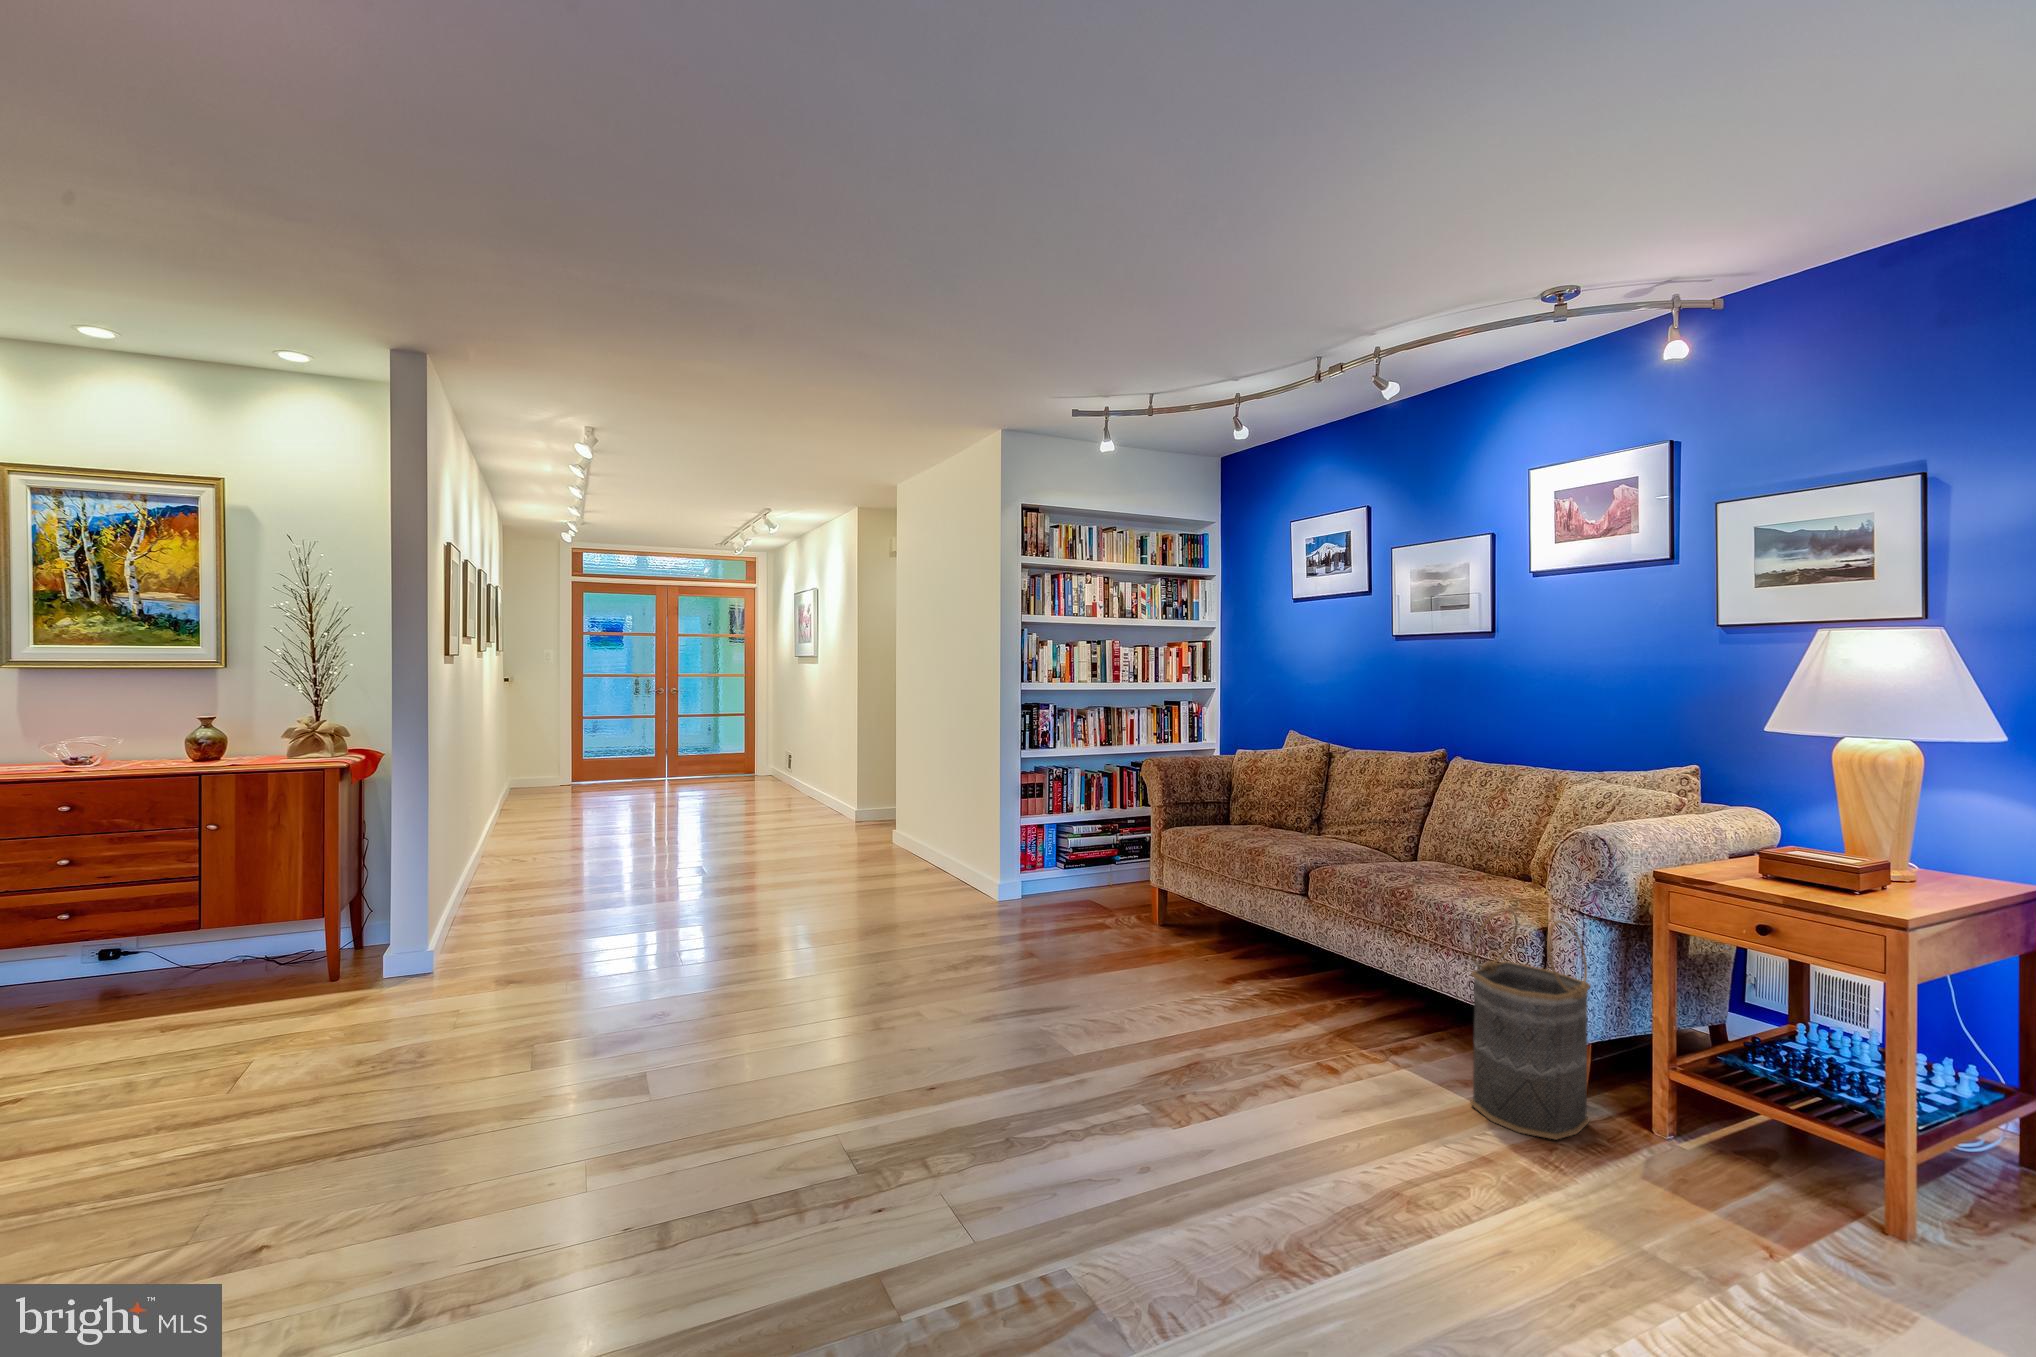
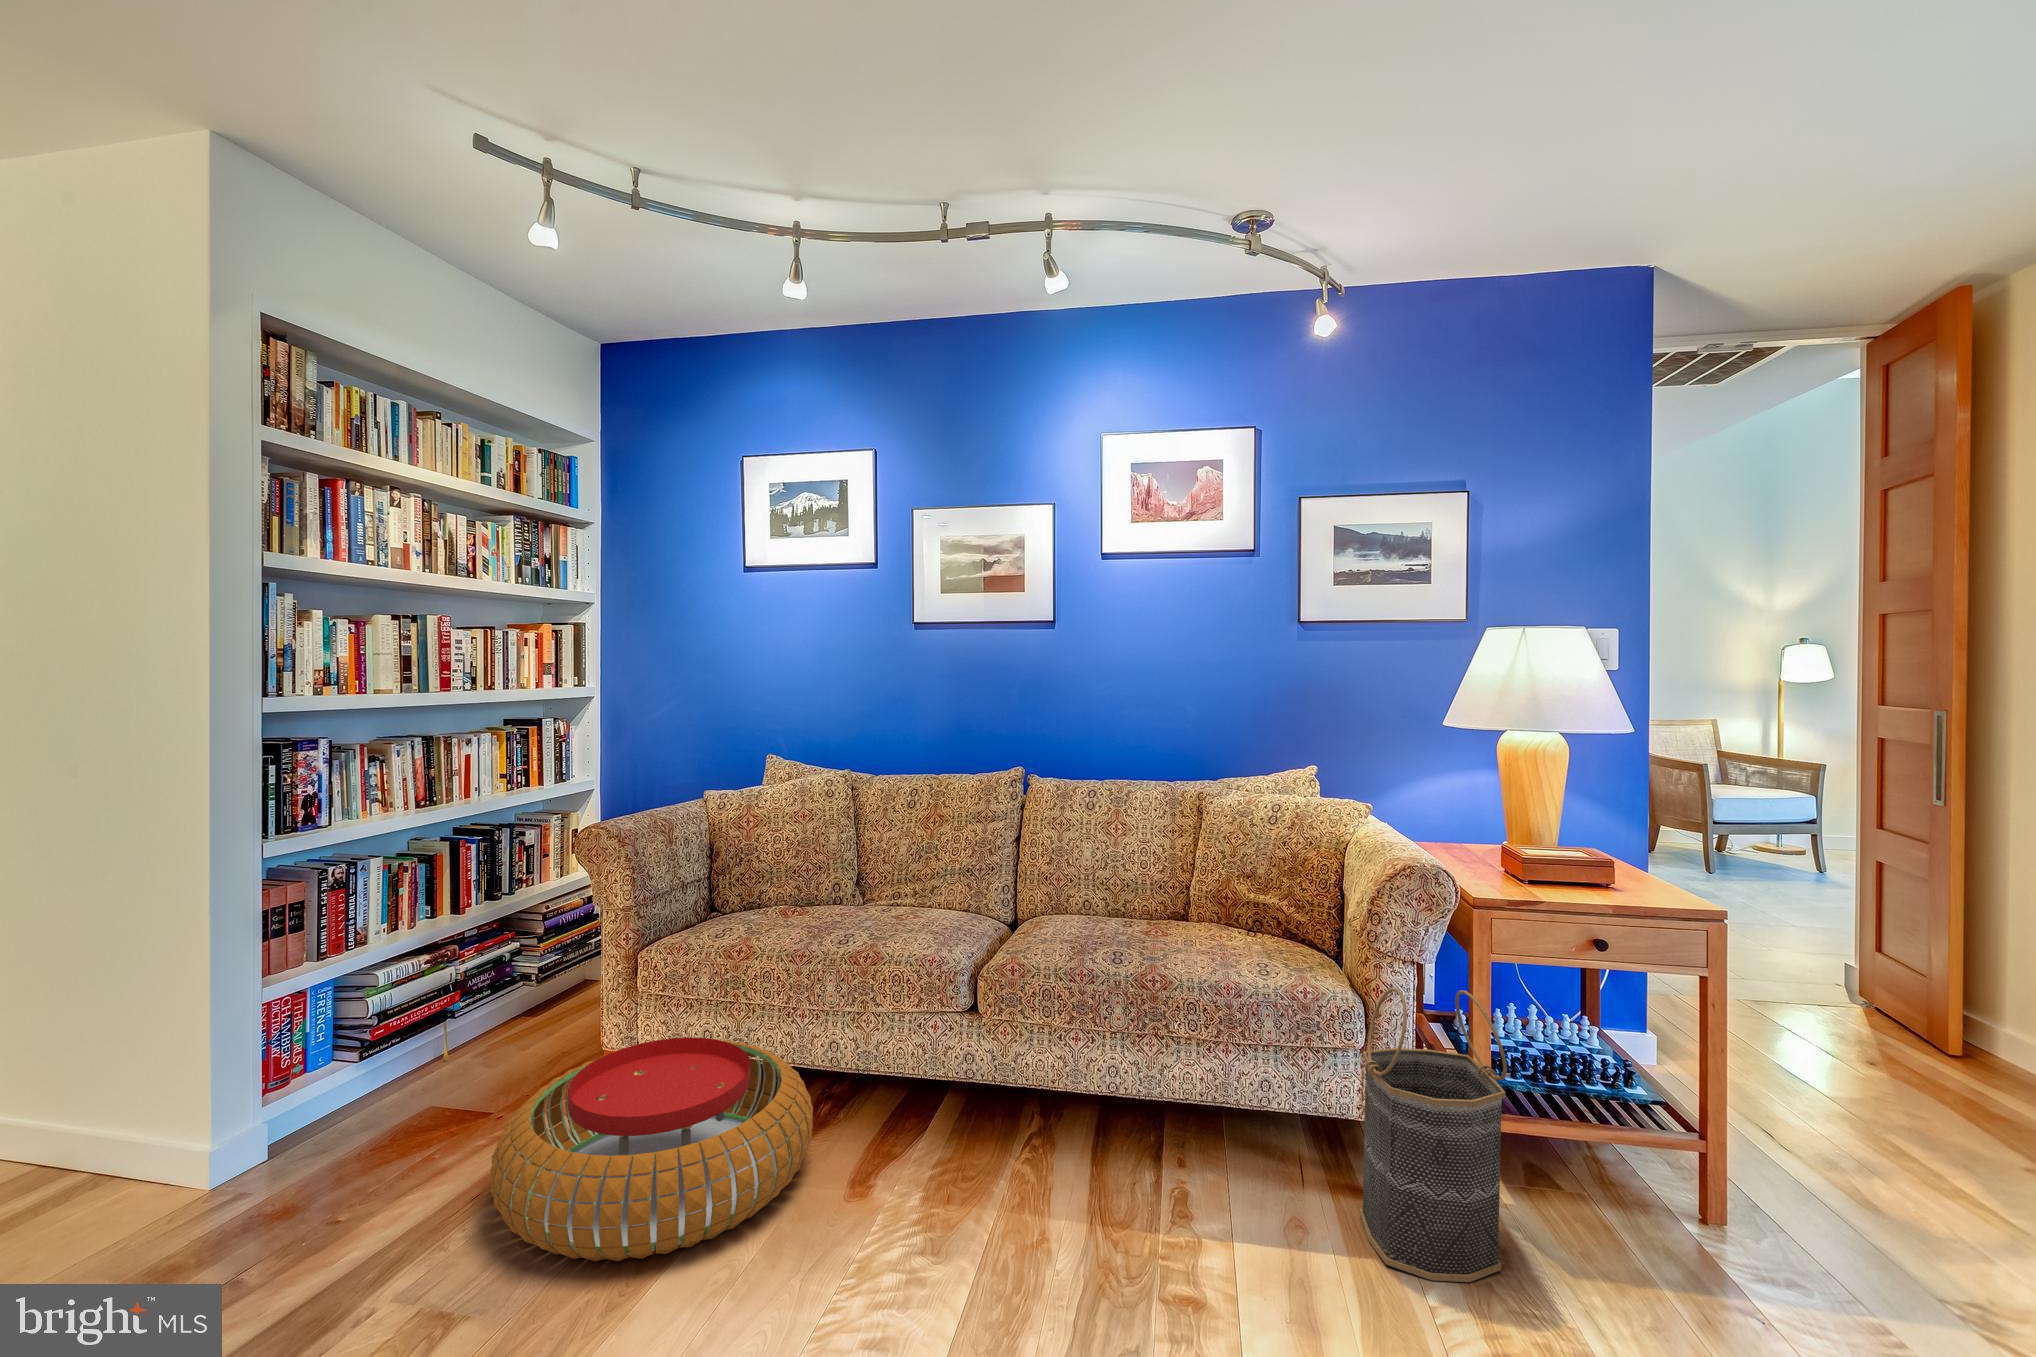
pouf: none [1058,878,1222,968] -> present [491,1037,813,1261]

